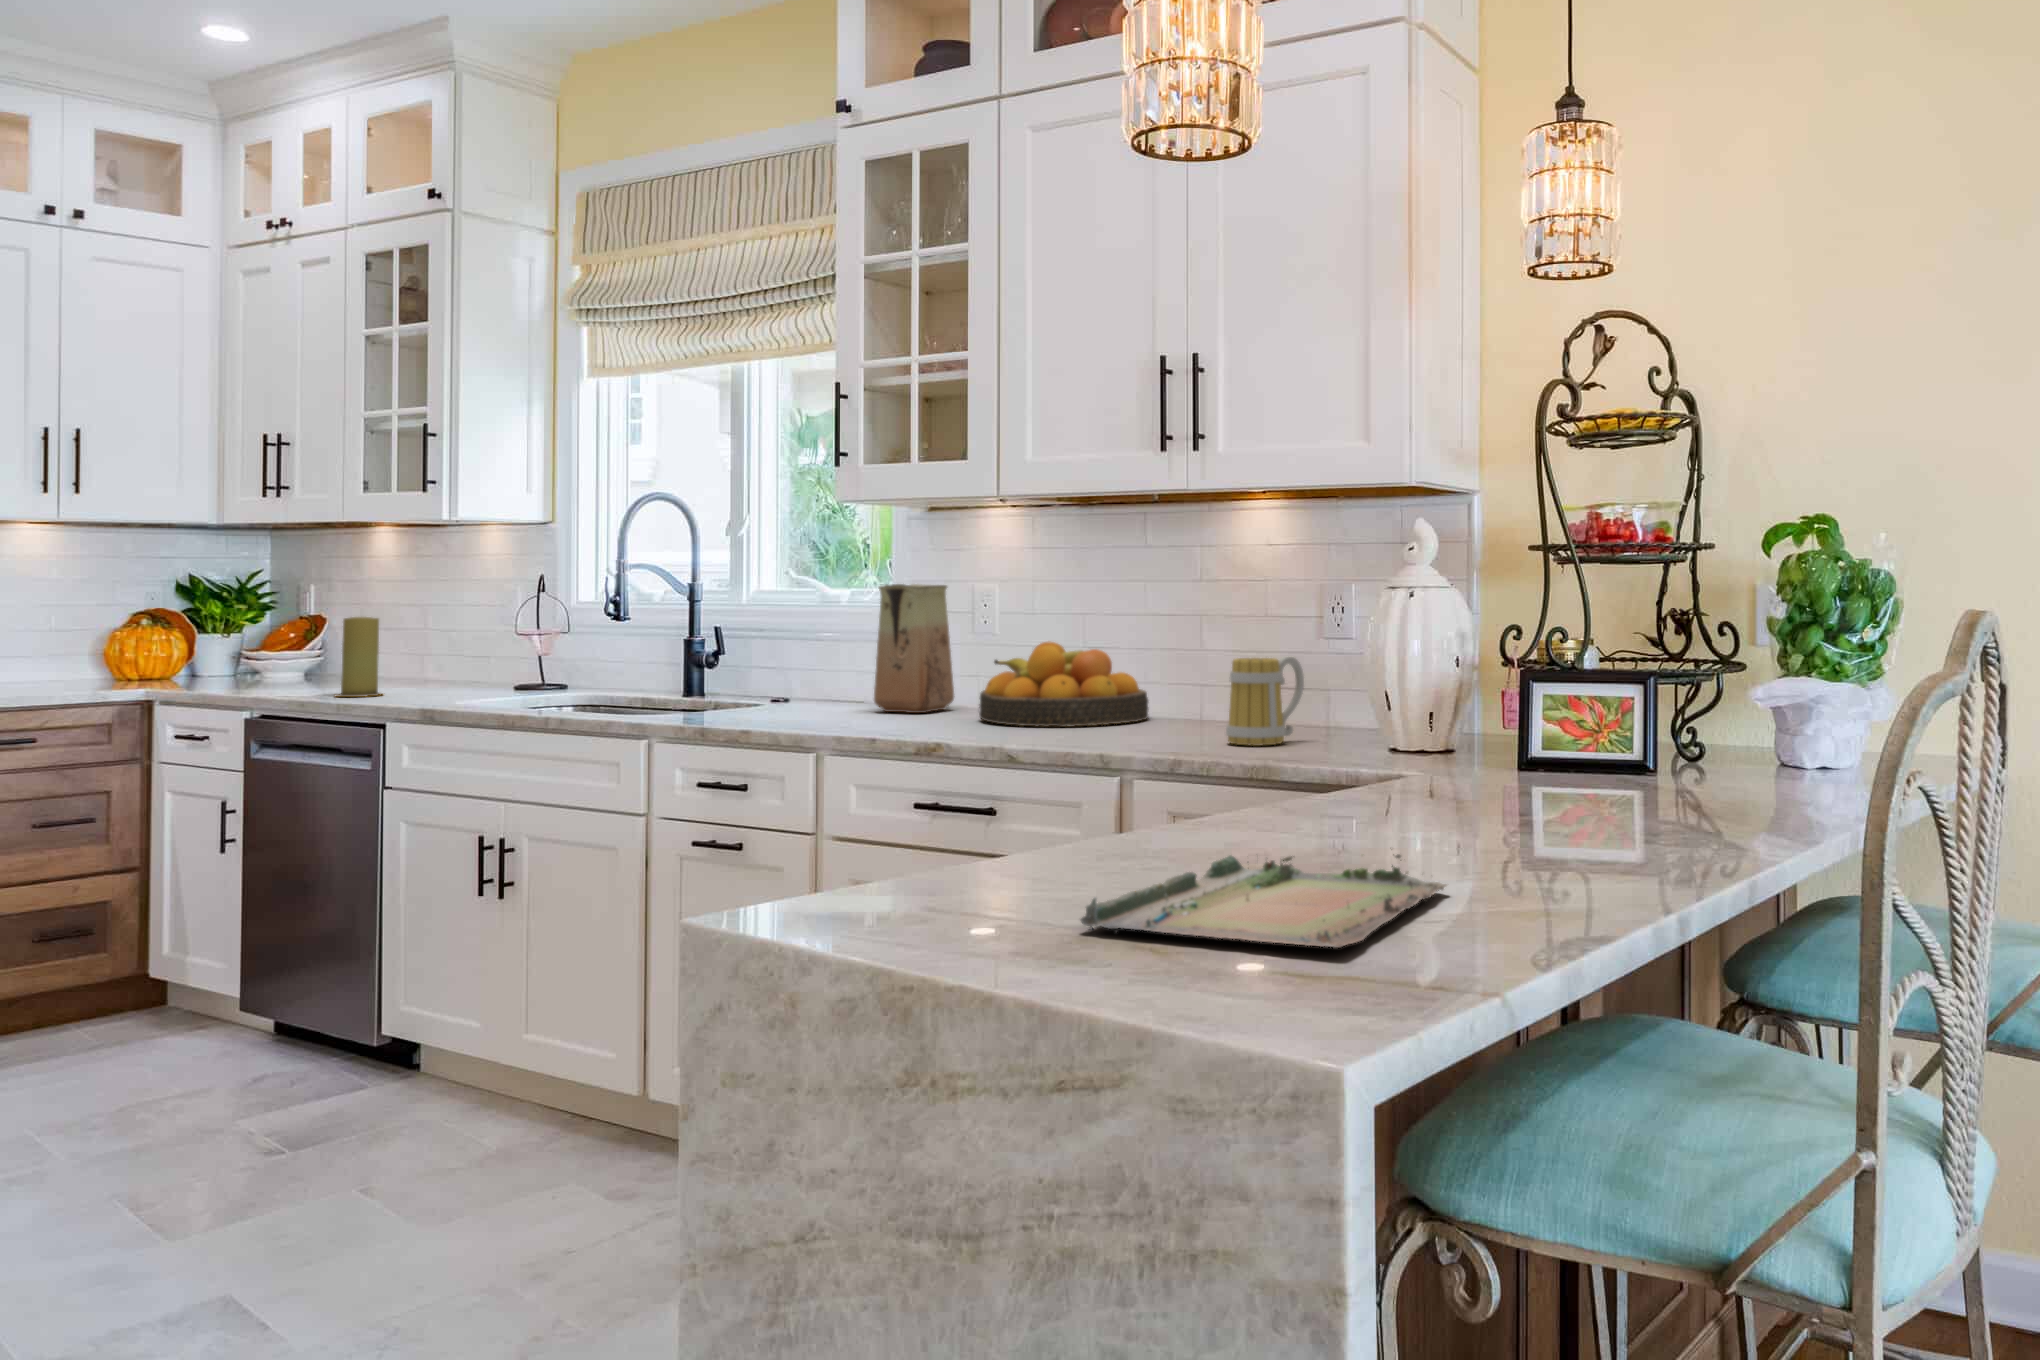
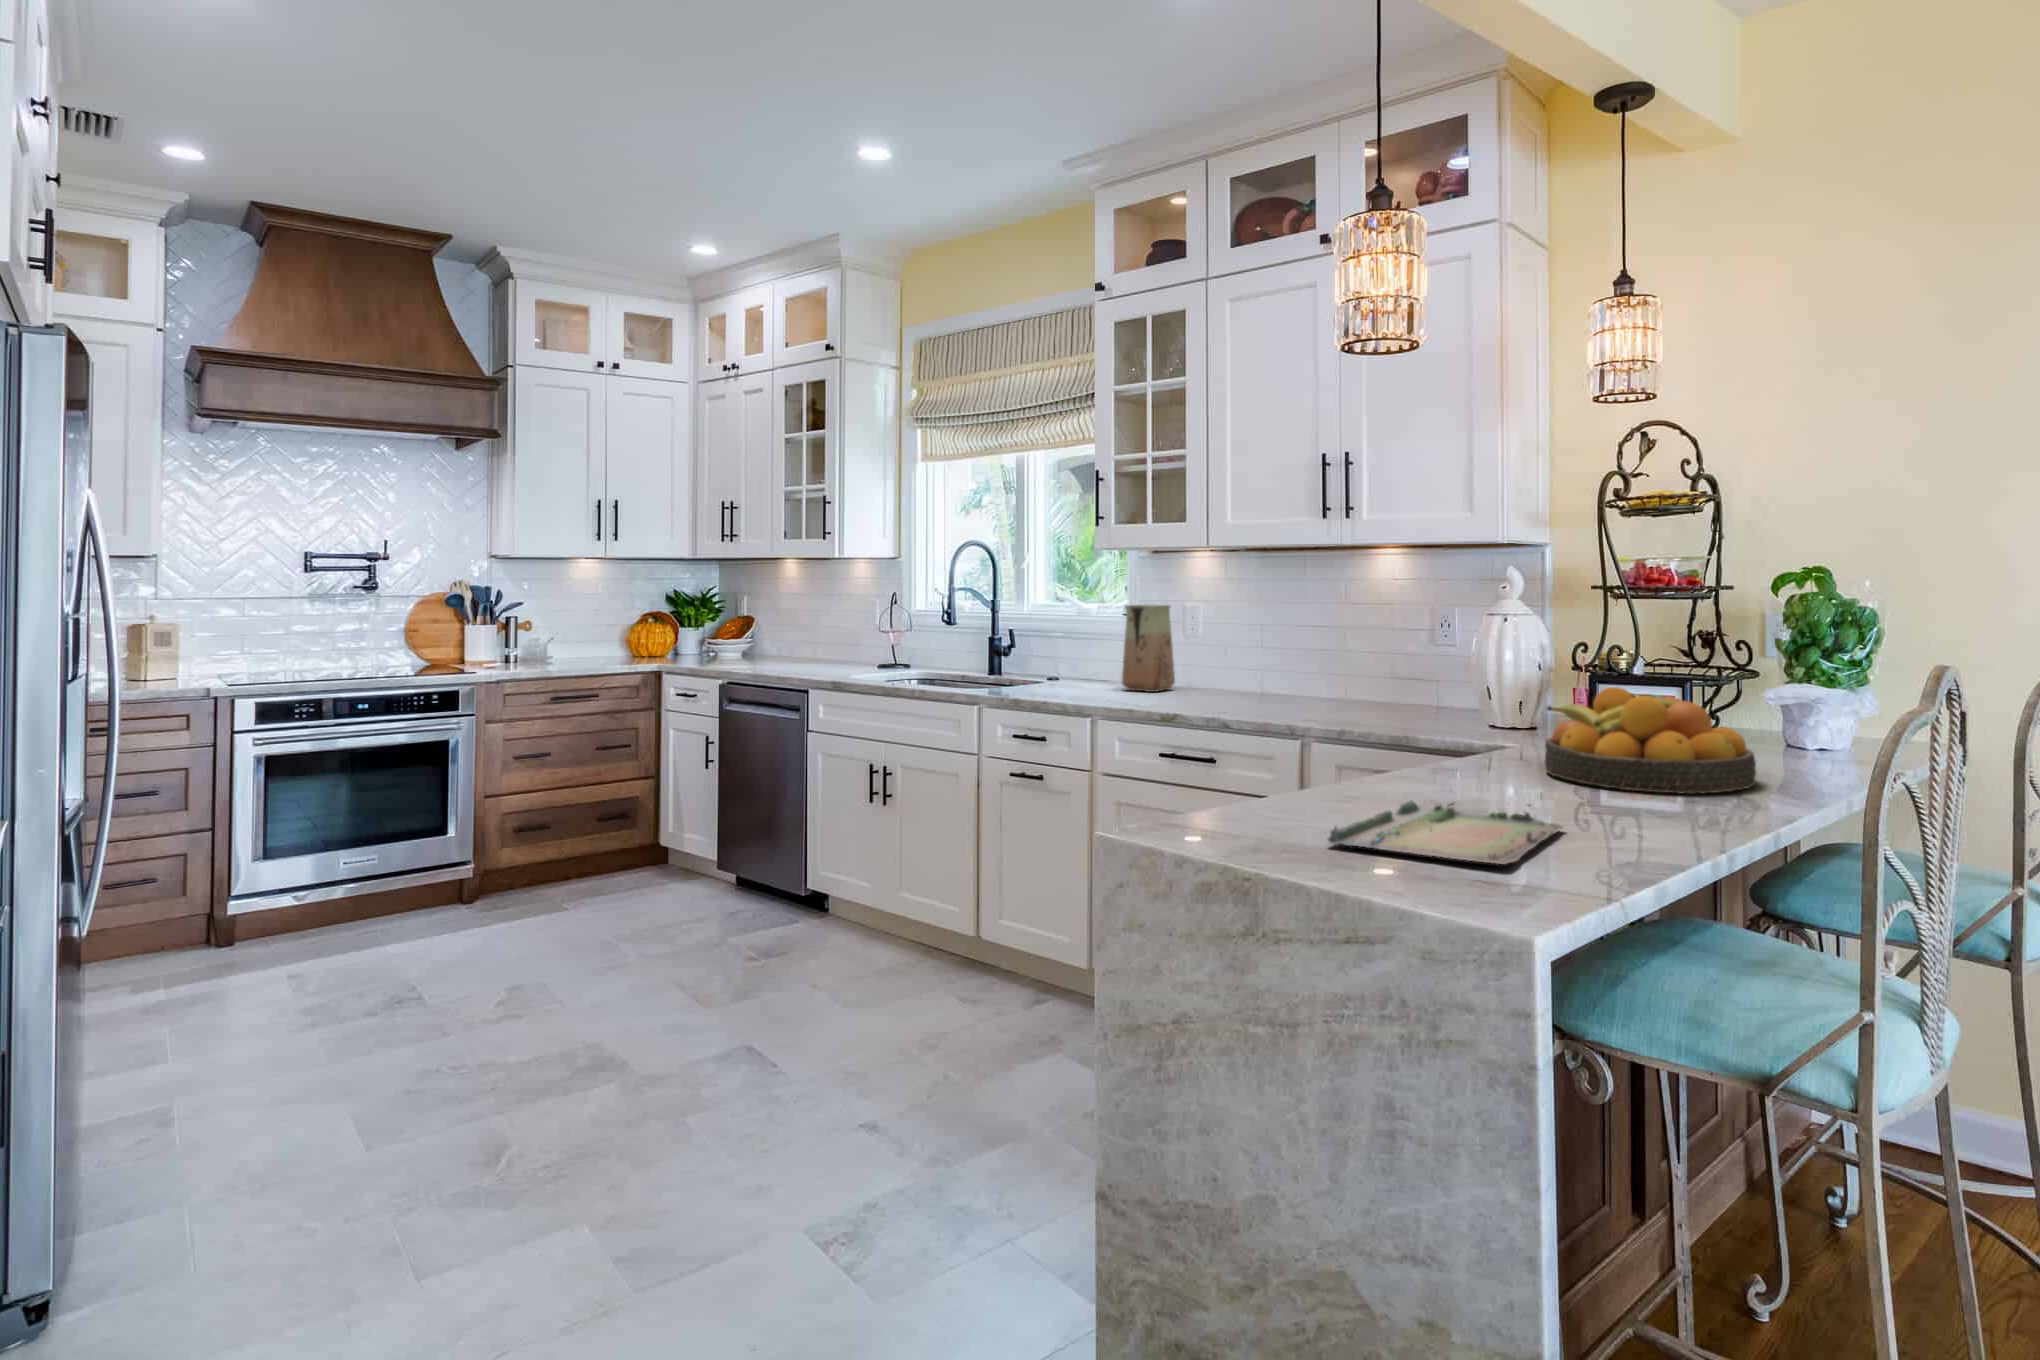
candle: present [336,617,382,697] -> none [772,621,802,673]
fruit bowl: present [979,642,1149,727] -> present [1545,687,1756,794]
mug: present [1226,657,1304,746] -> none [1373,660,1427,721]

